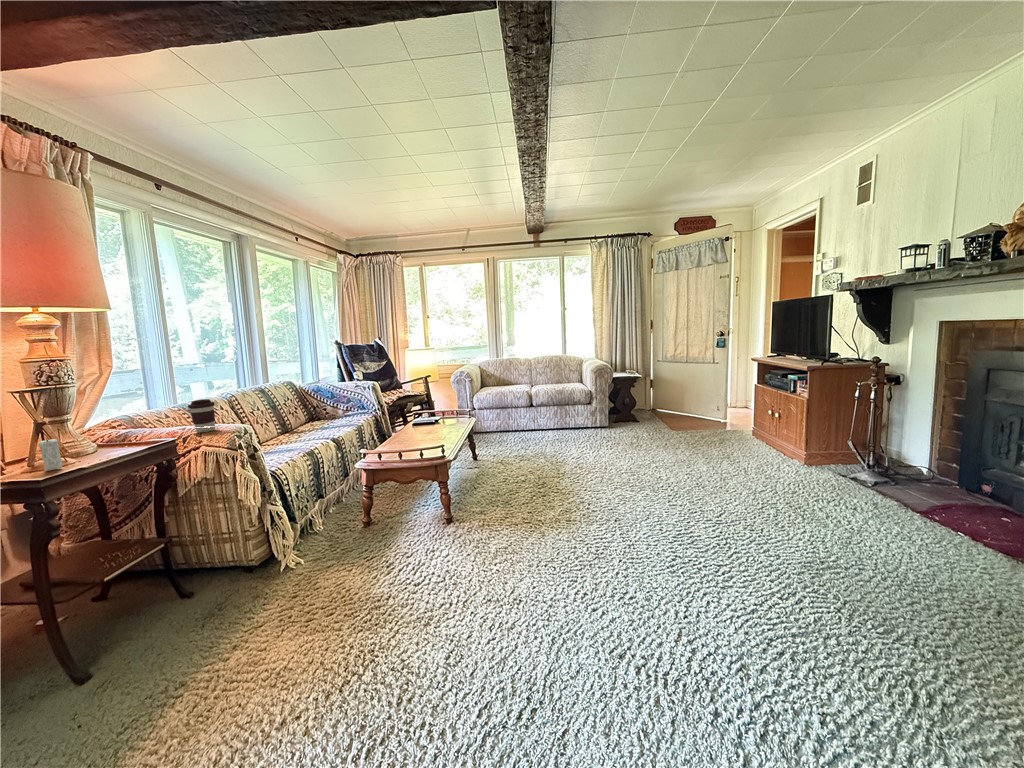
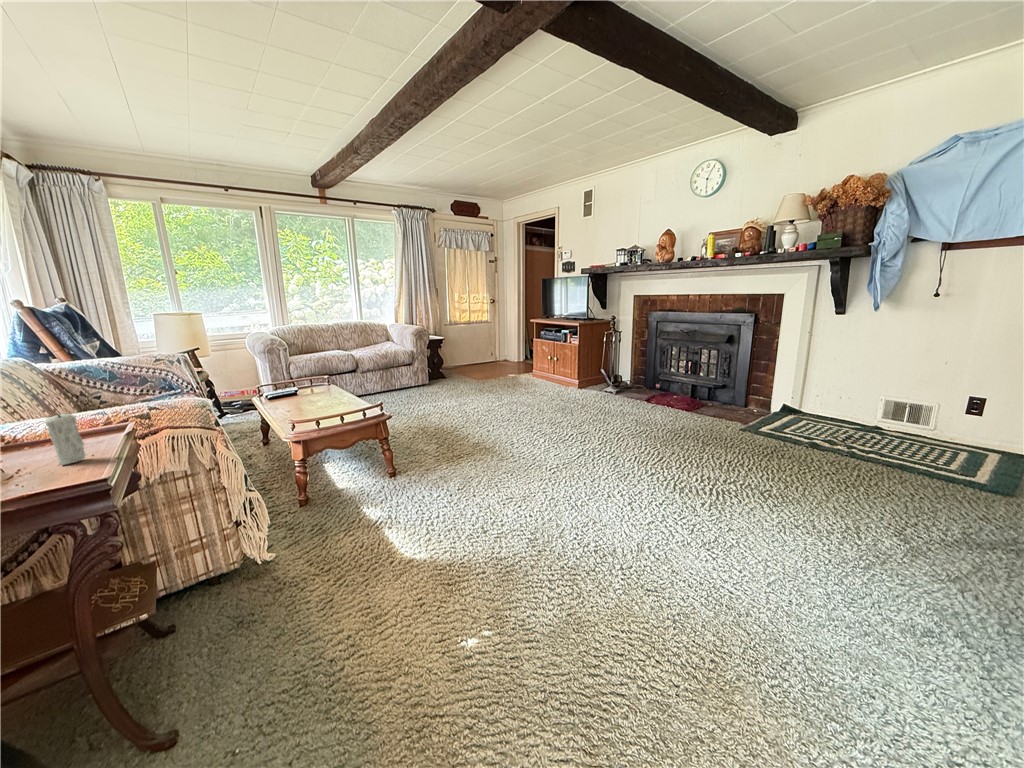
coffee cup: present [188,399,215,433] -> none [74,366,123,417]

